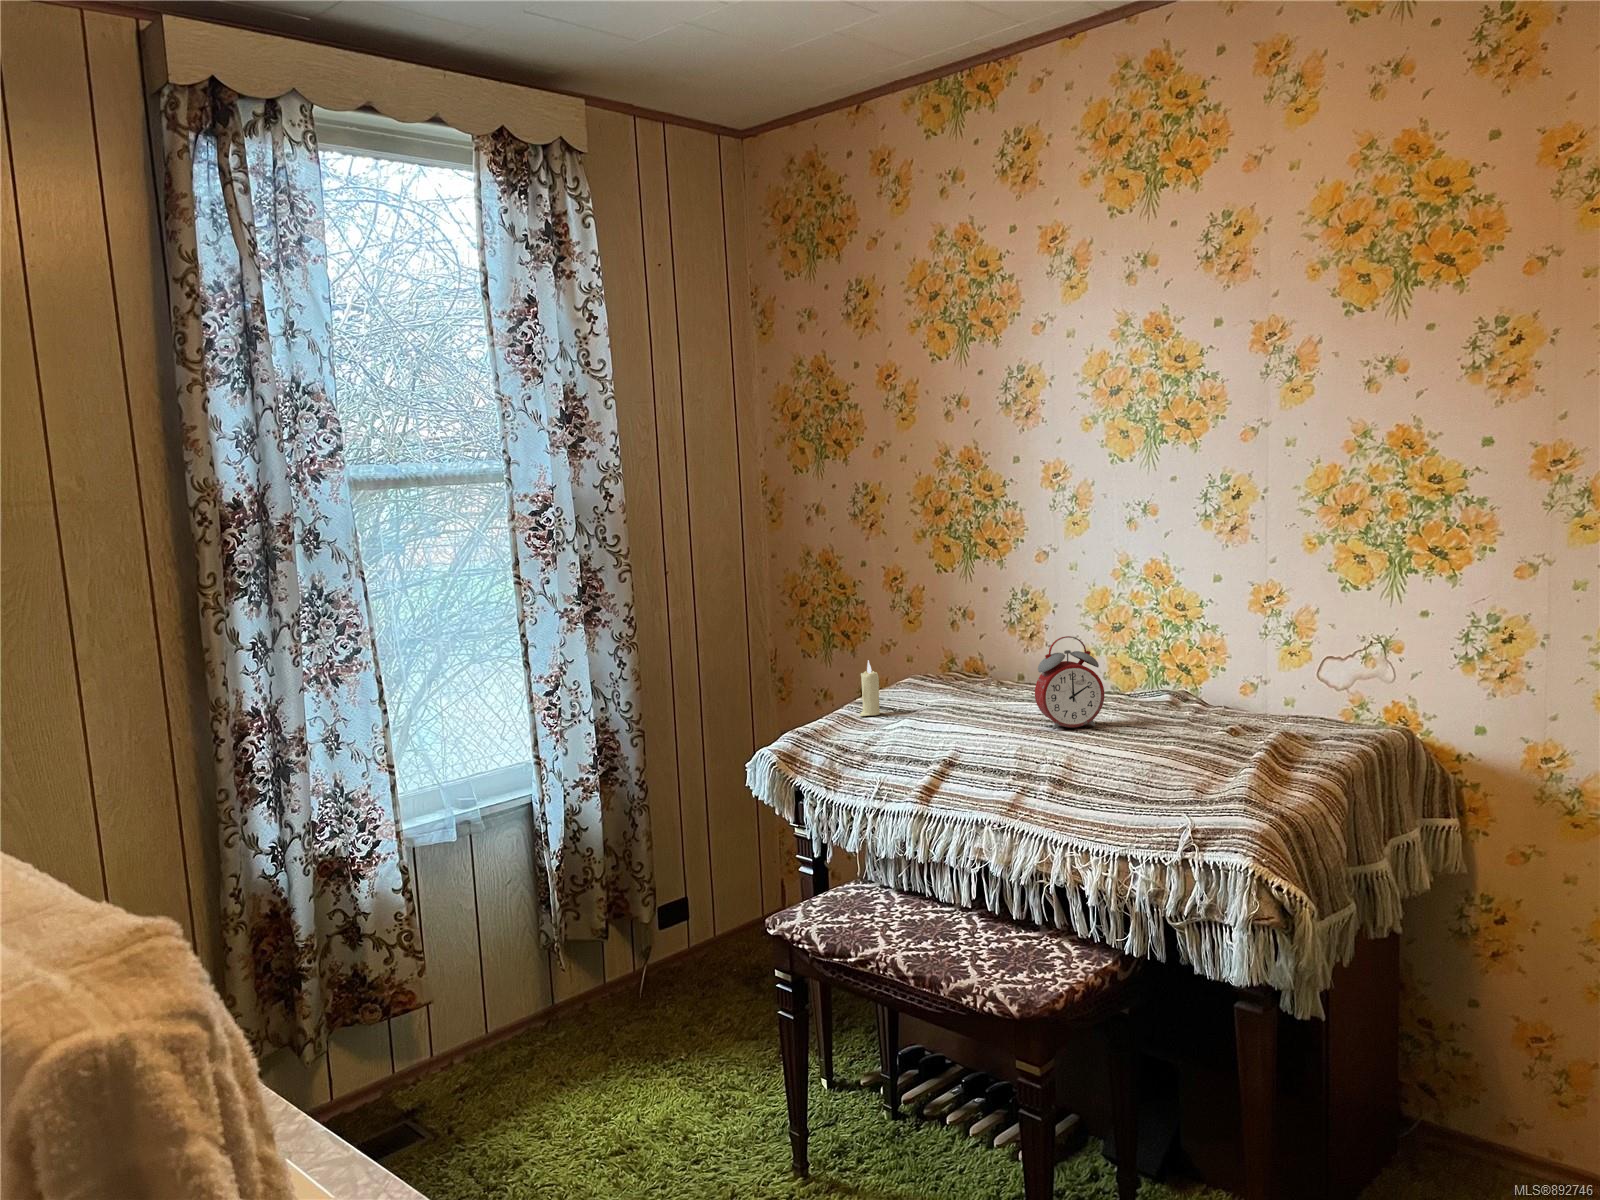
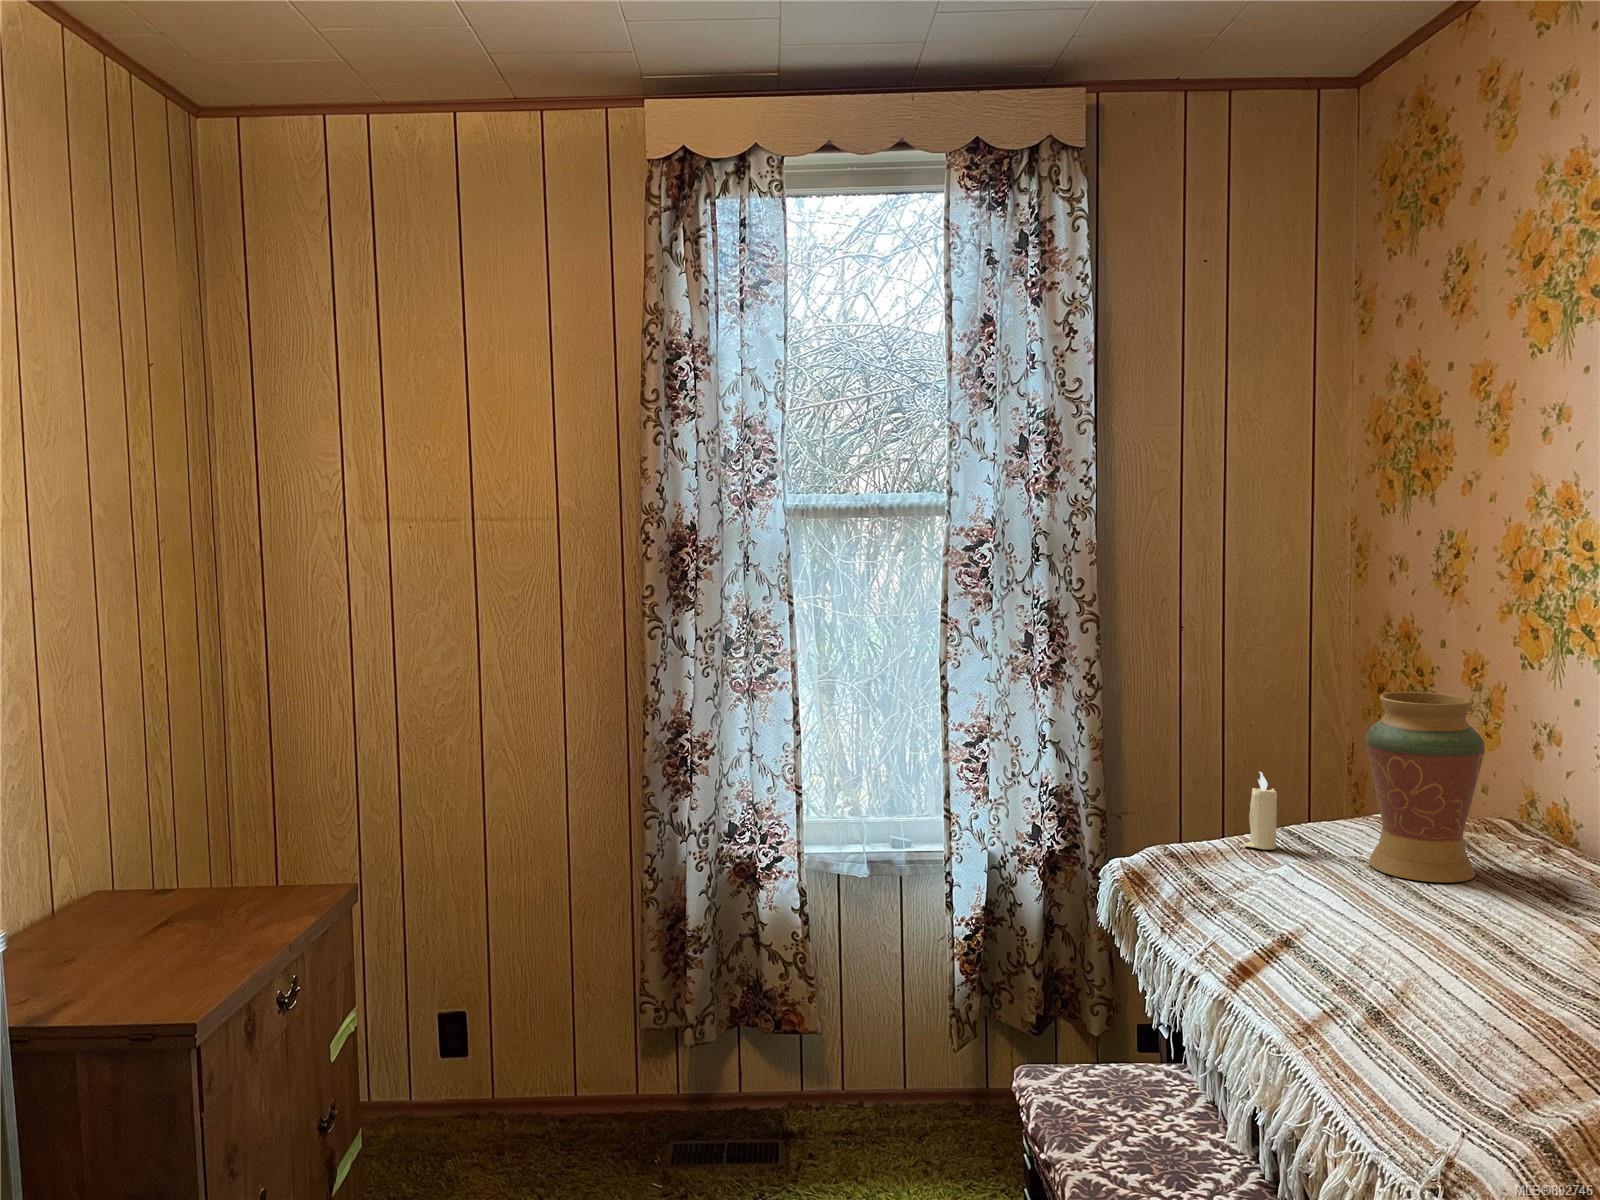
decorative vase: none [928,589,1001,712] -> present [1366,692,1485,882]
alarm clock: present [1035,636,1104,730] -> none [1453,791,1579,951]

